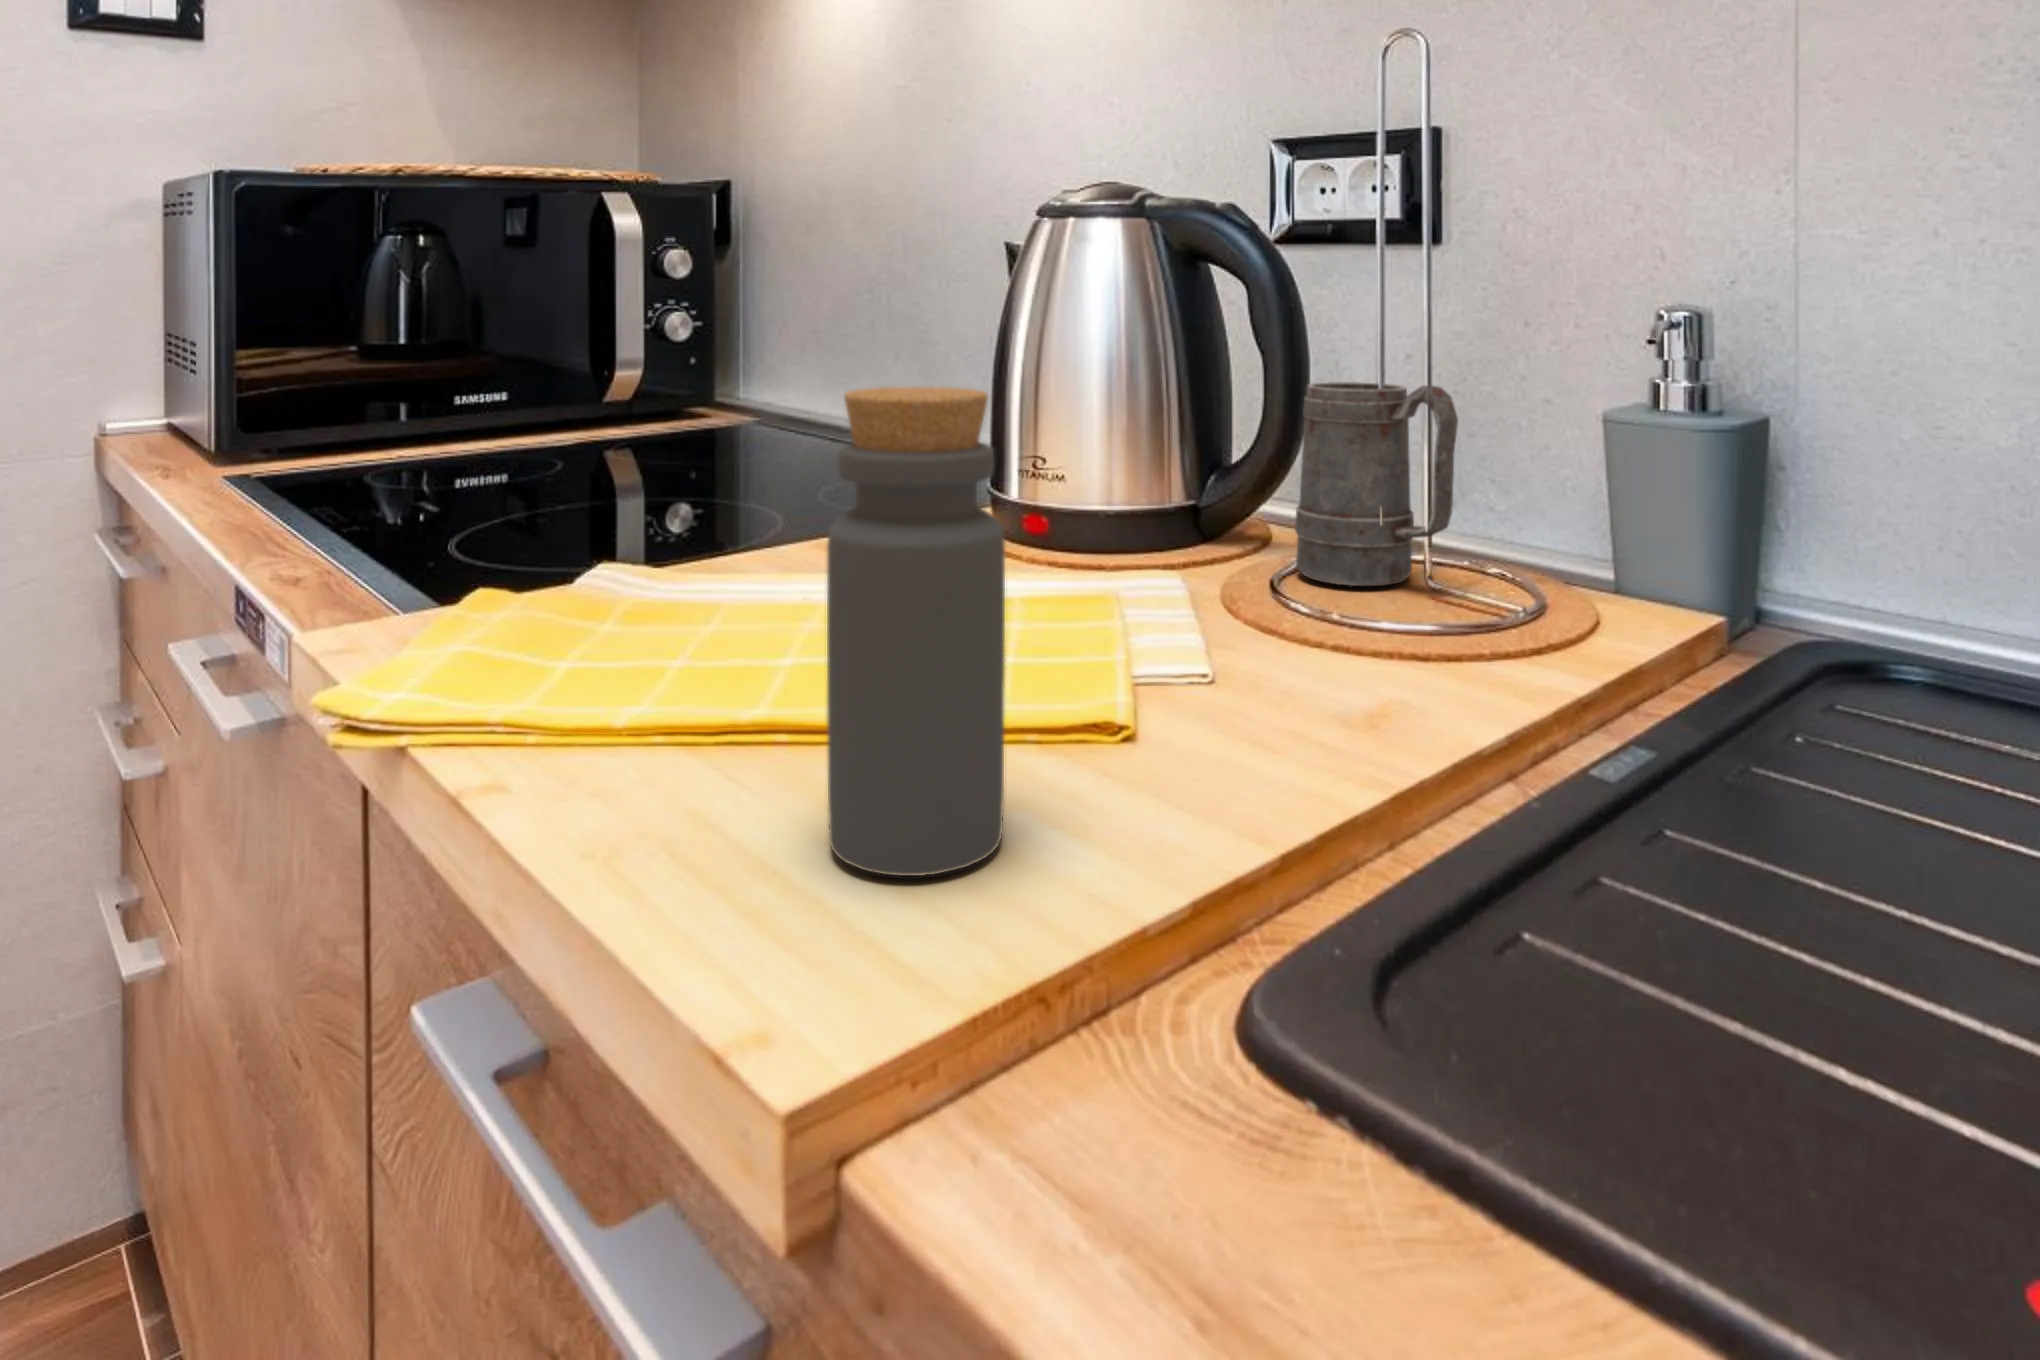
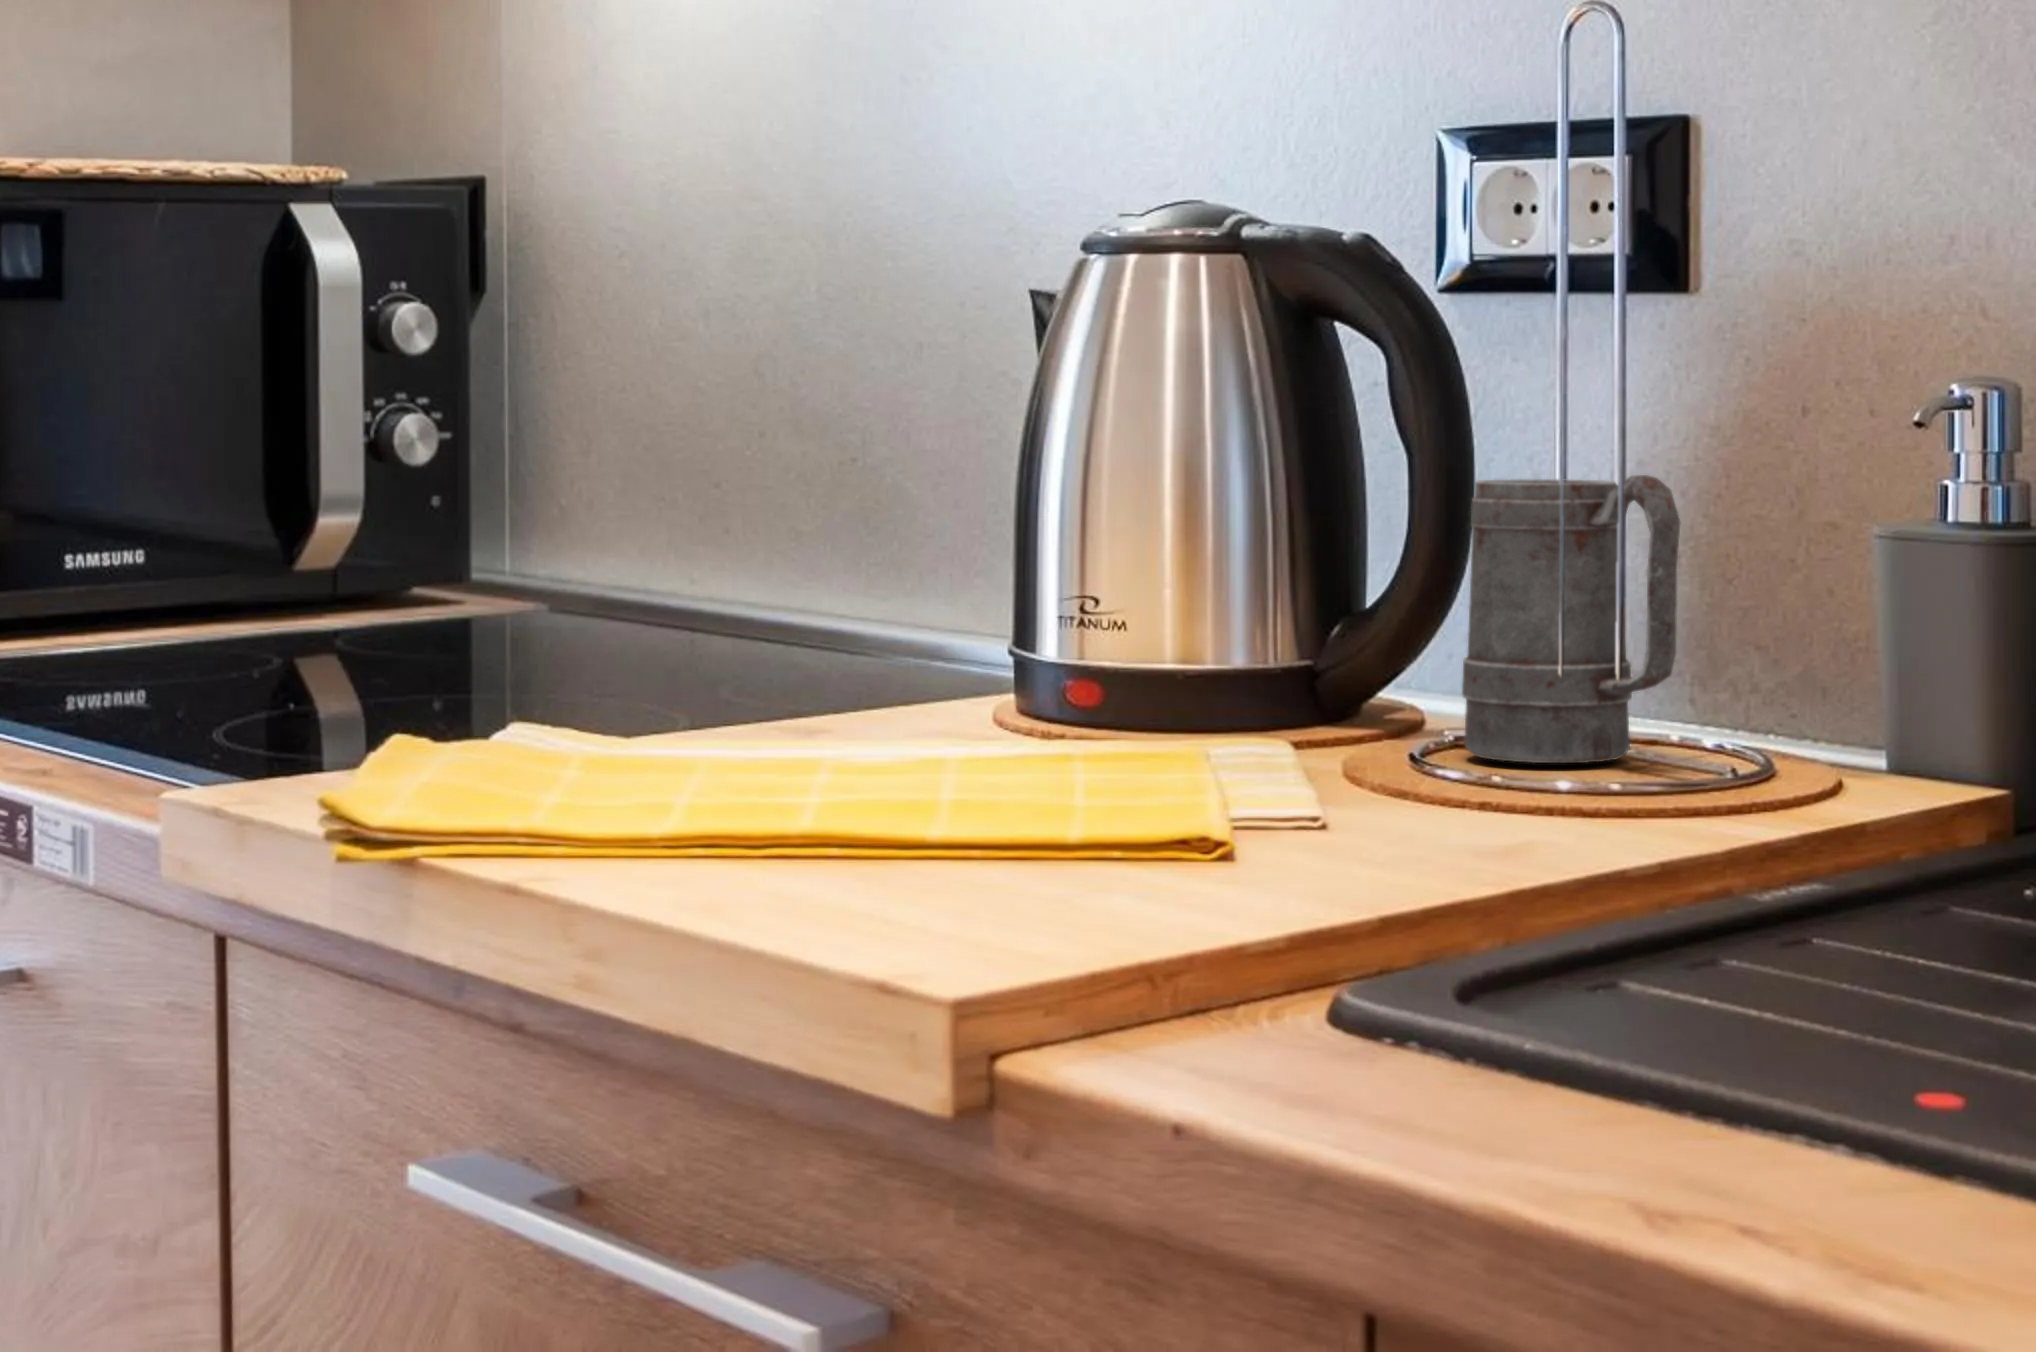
bottle: present [827,387,1005,876] -> none [899,427,1083,916]

